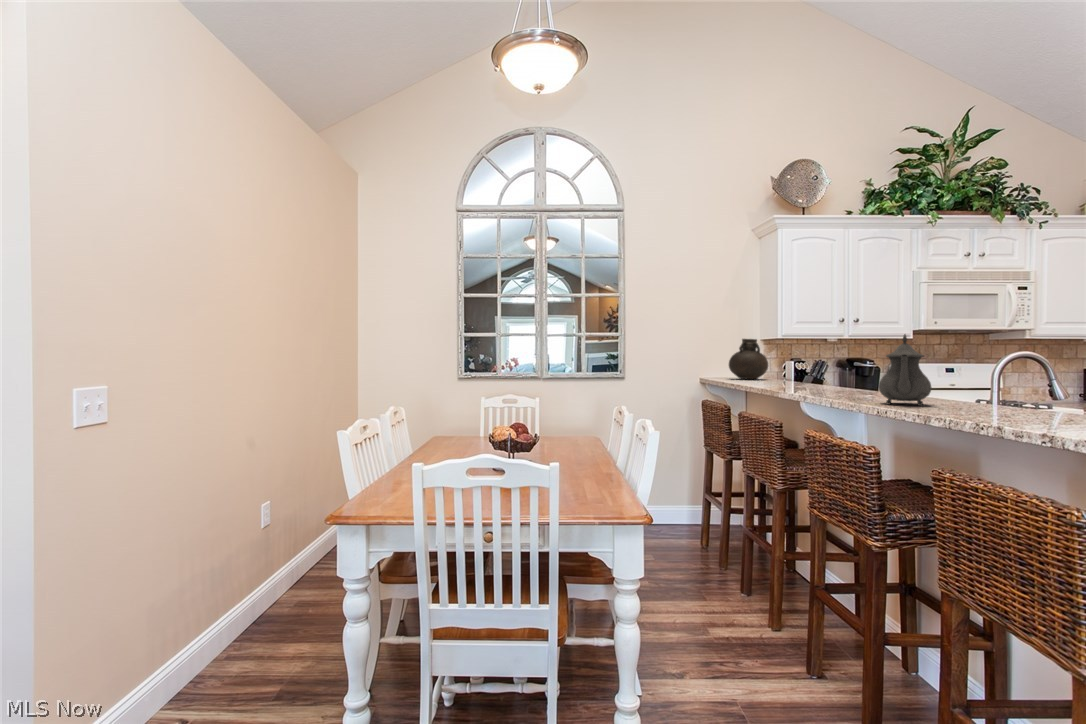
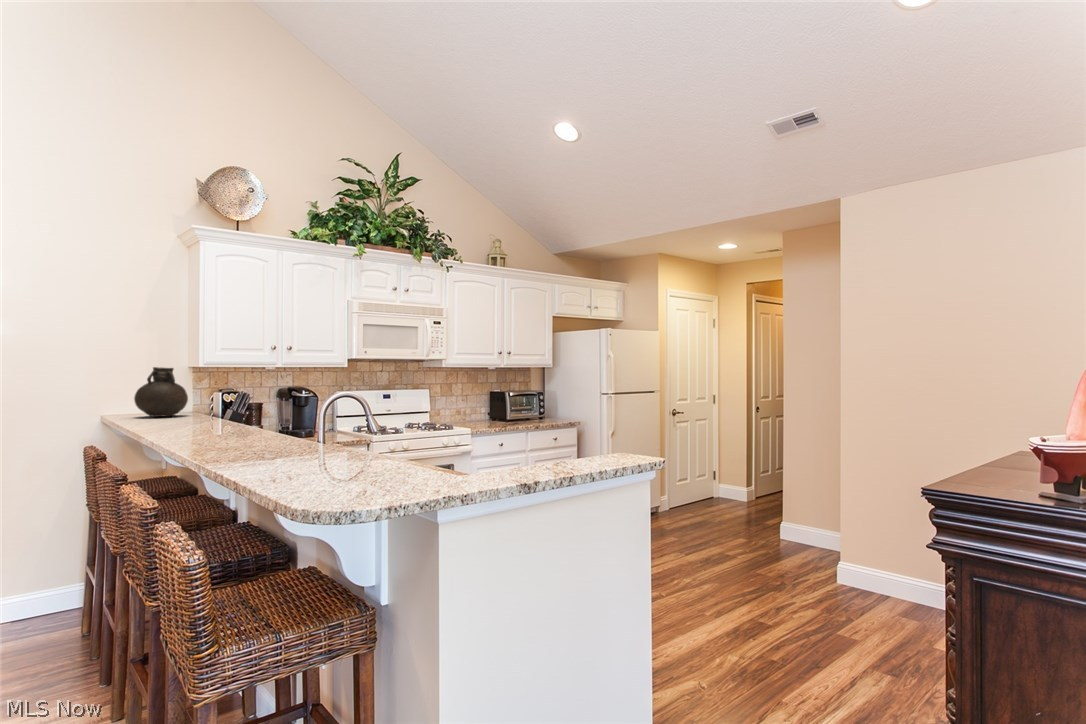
teapot: present [879,334,932,406] -> none [211,373,263,451]

